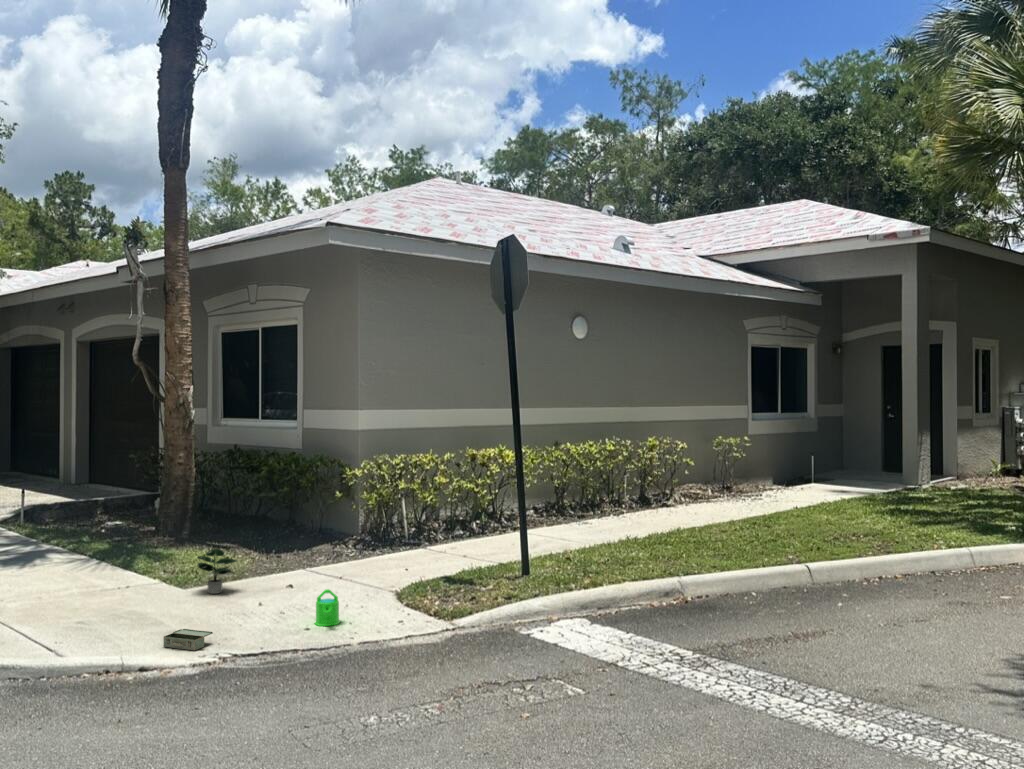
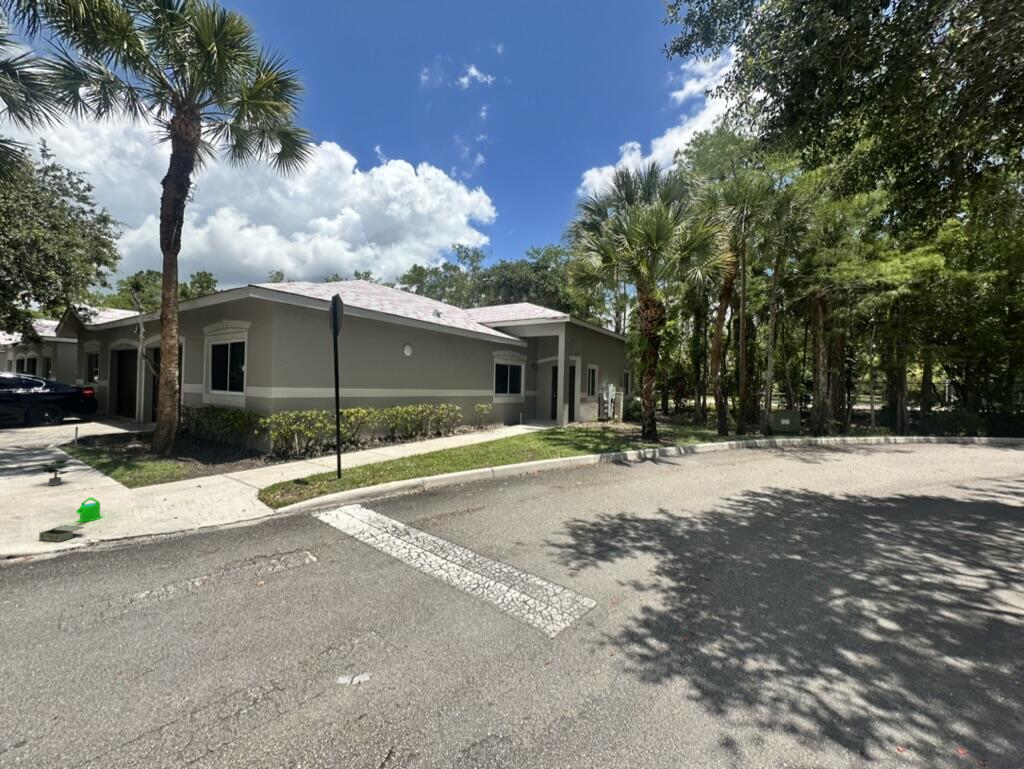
potted plant: present [197,549,237,594] -> present [40,460,70,486]
watering can: present [315,589,340,626] -> present [76,497,102,522]

